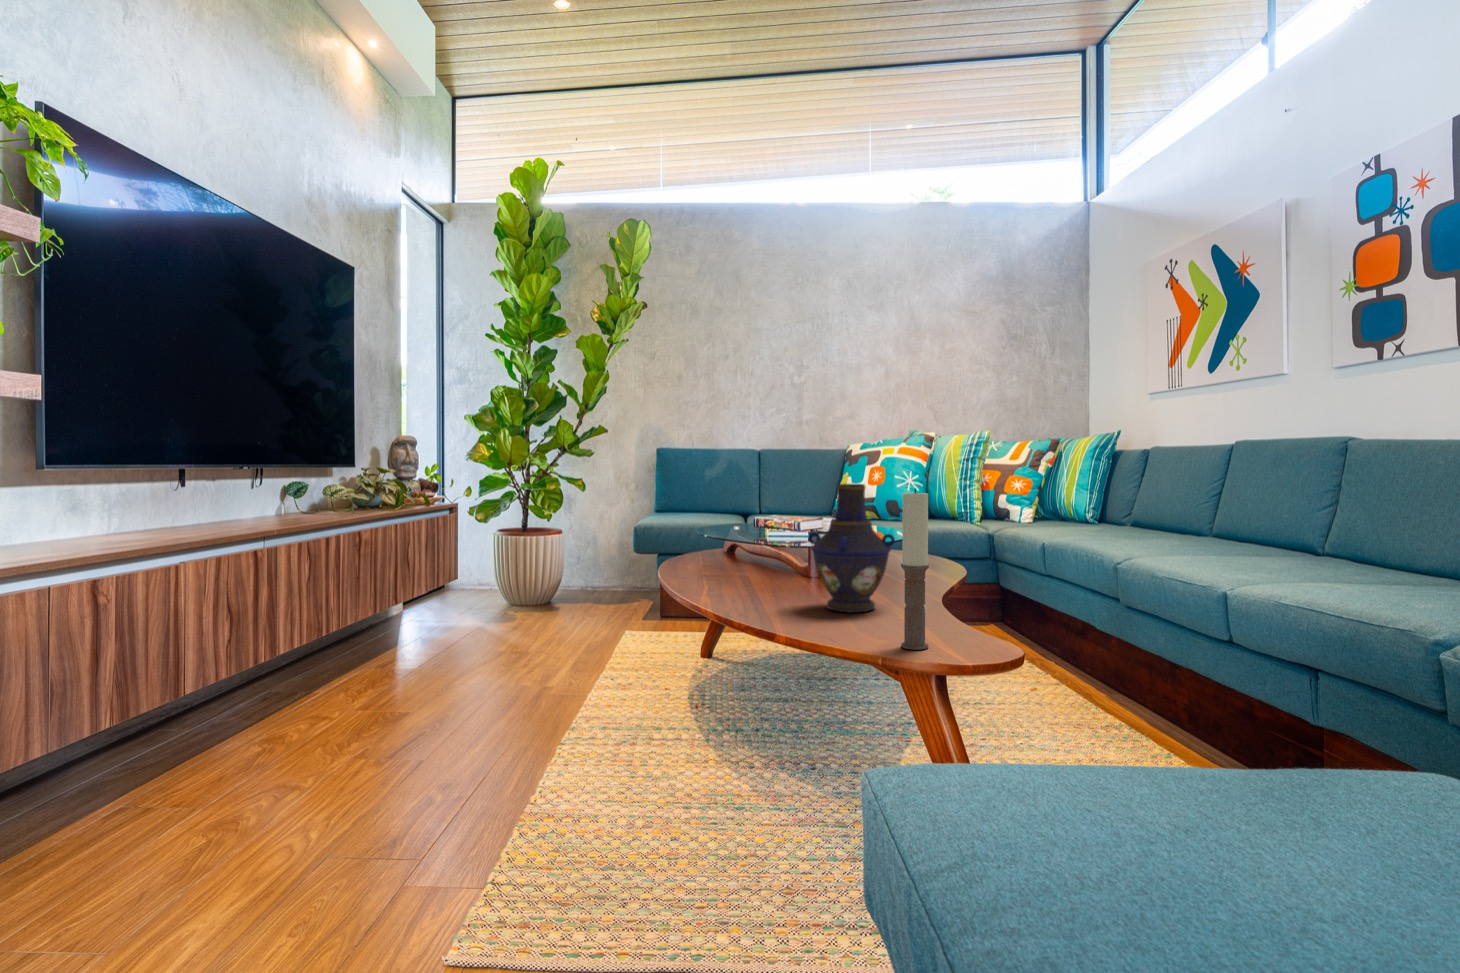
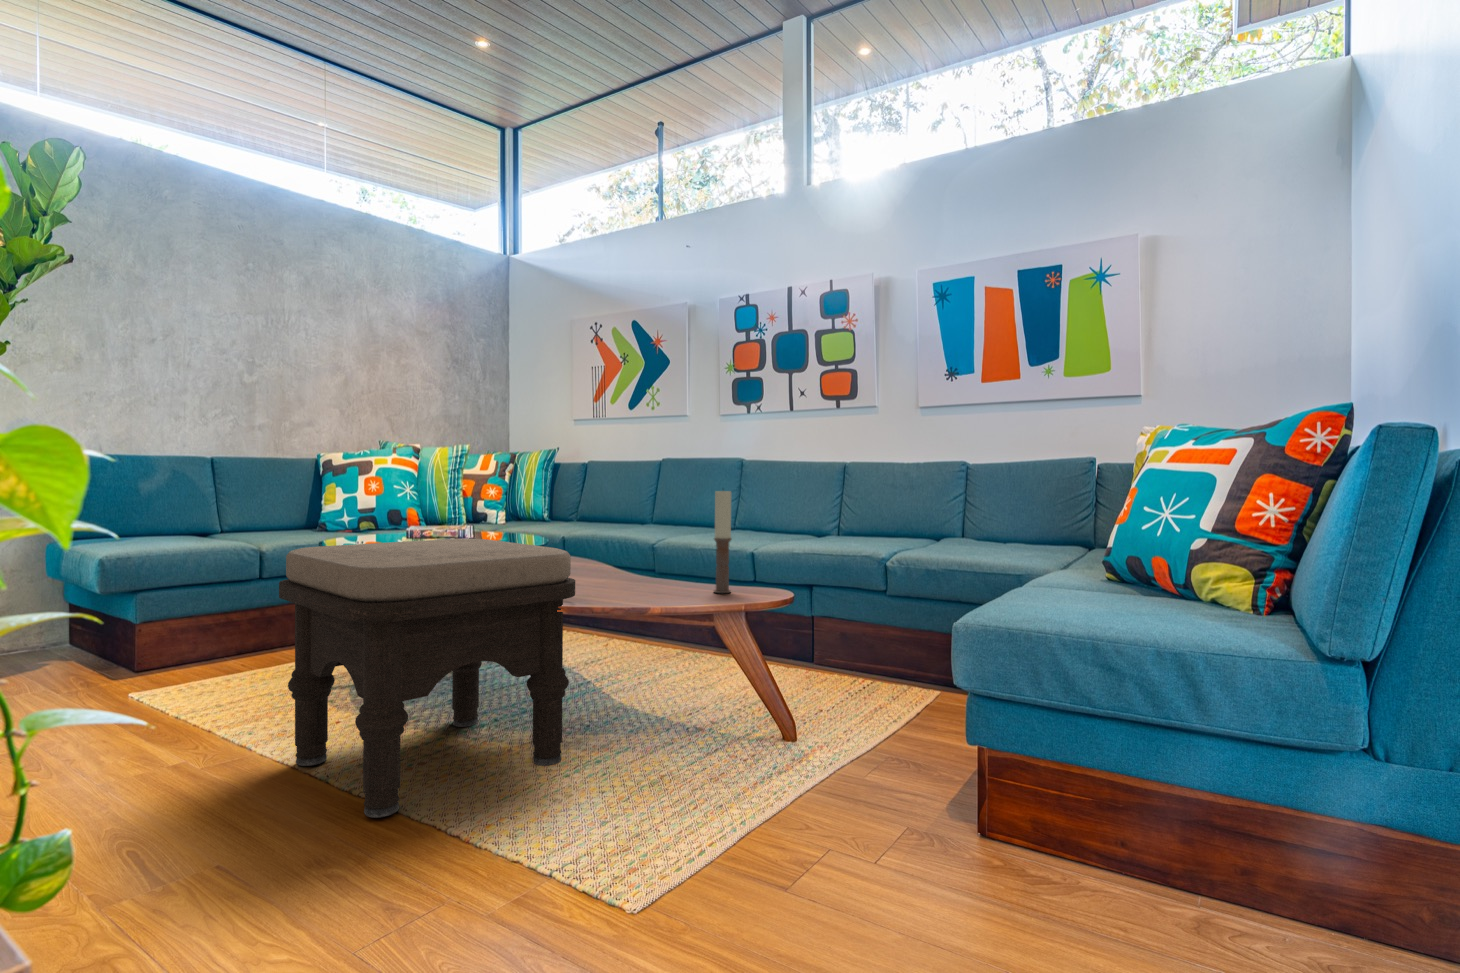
vase: present [808,484,895,613] -> none [576,487,638,586]
ottoman: none [487,535,761,811] -> present [279,539,575,818]

